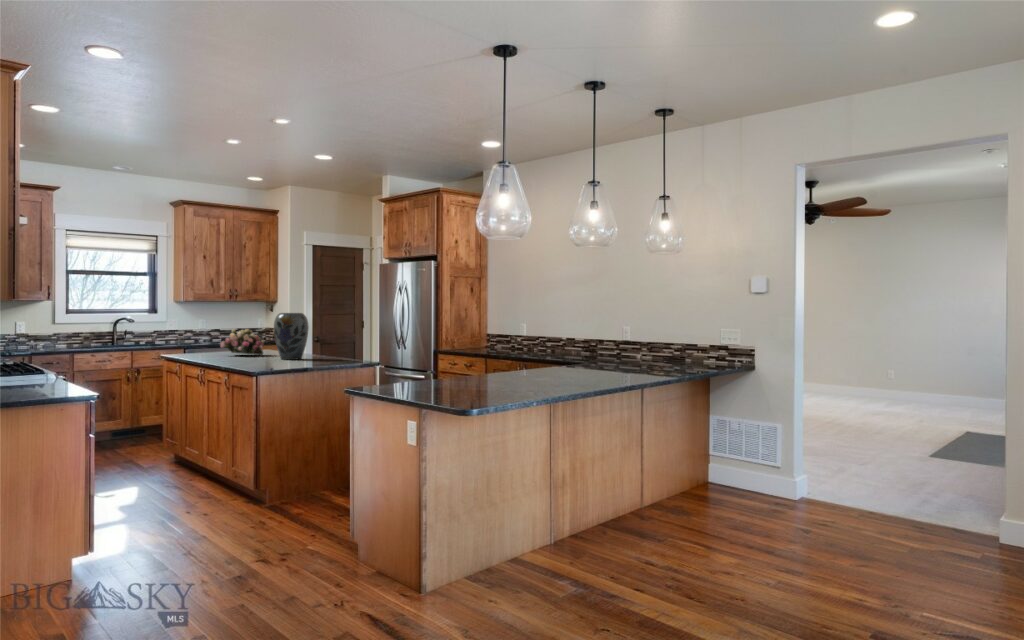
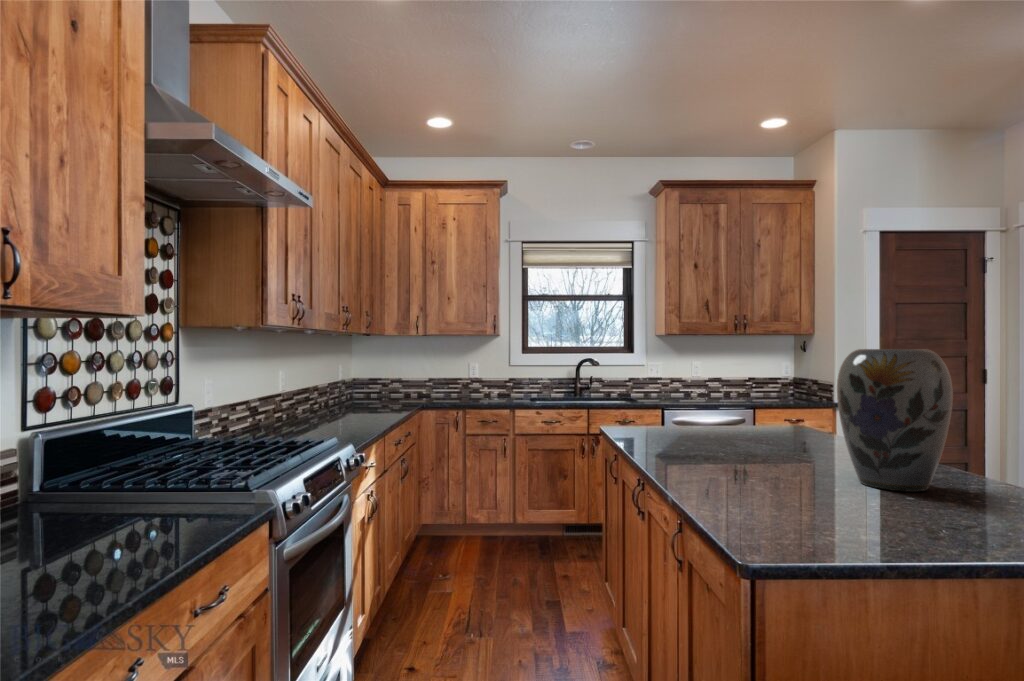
flower arrangement: present [220,329,264,355] -> none [702,386,803,449]

